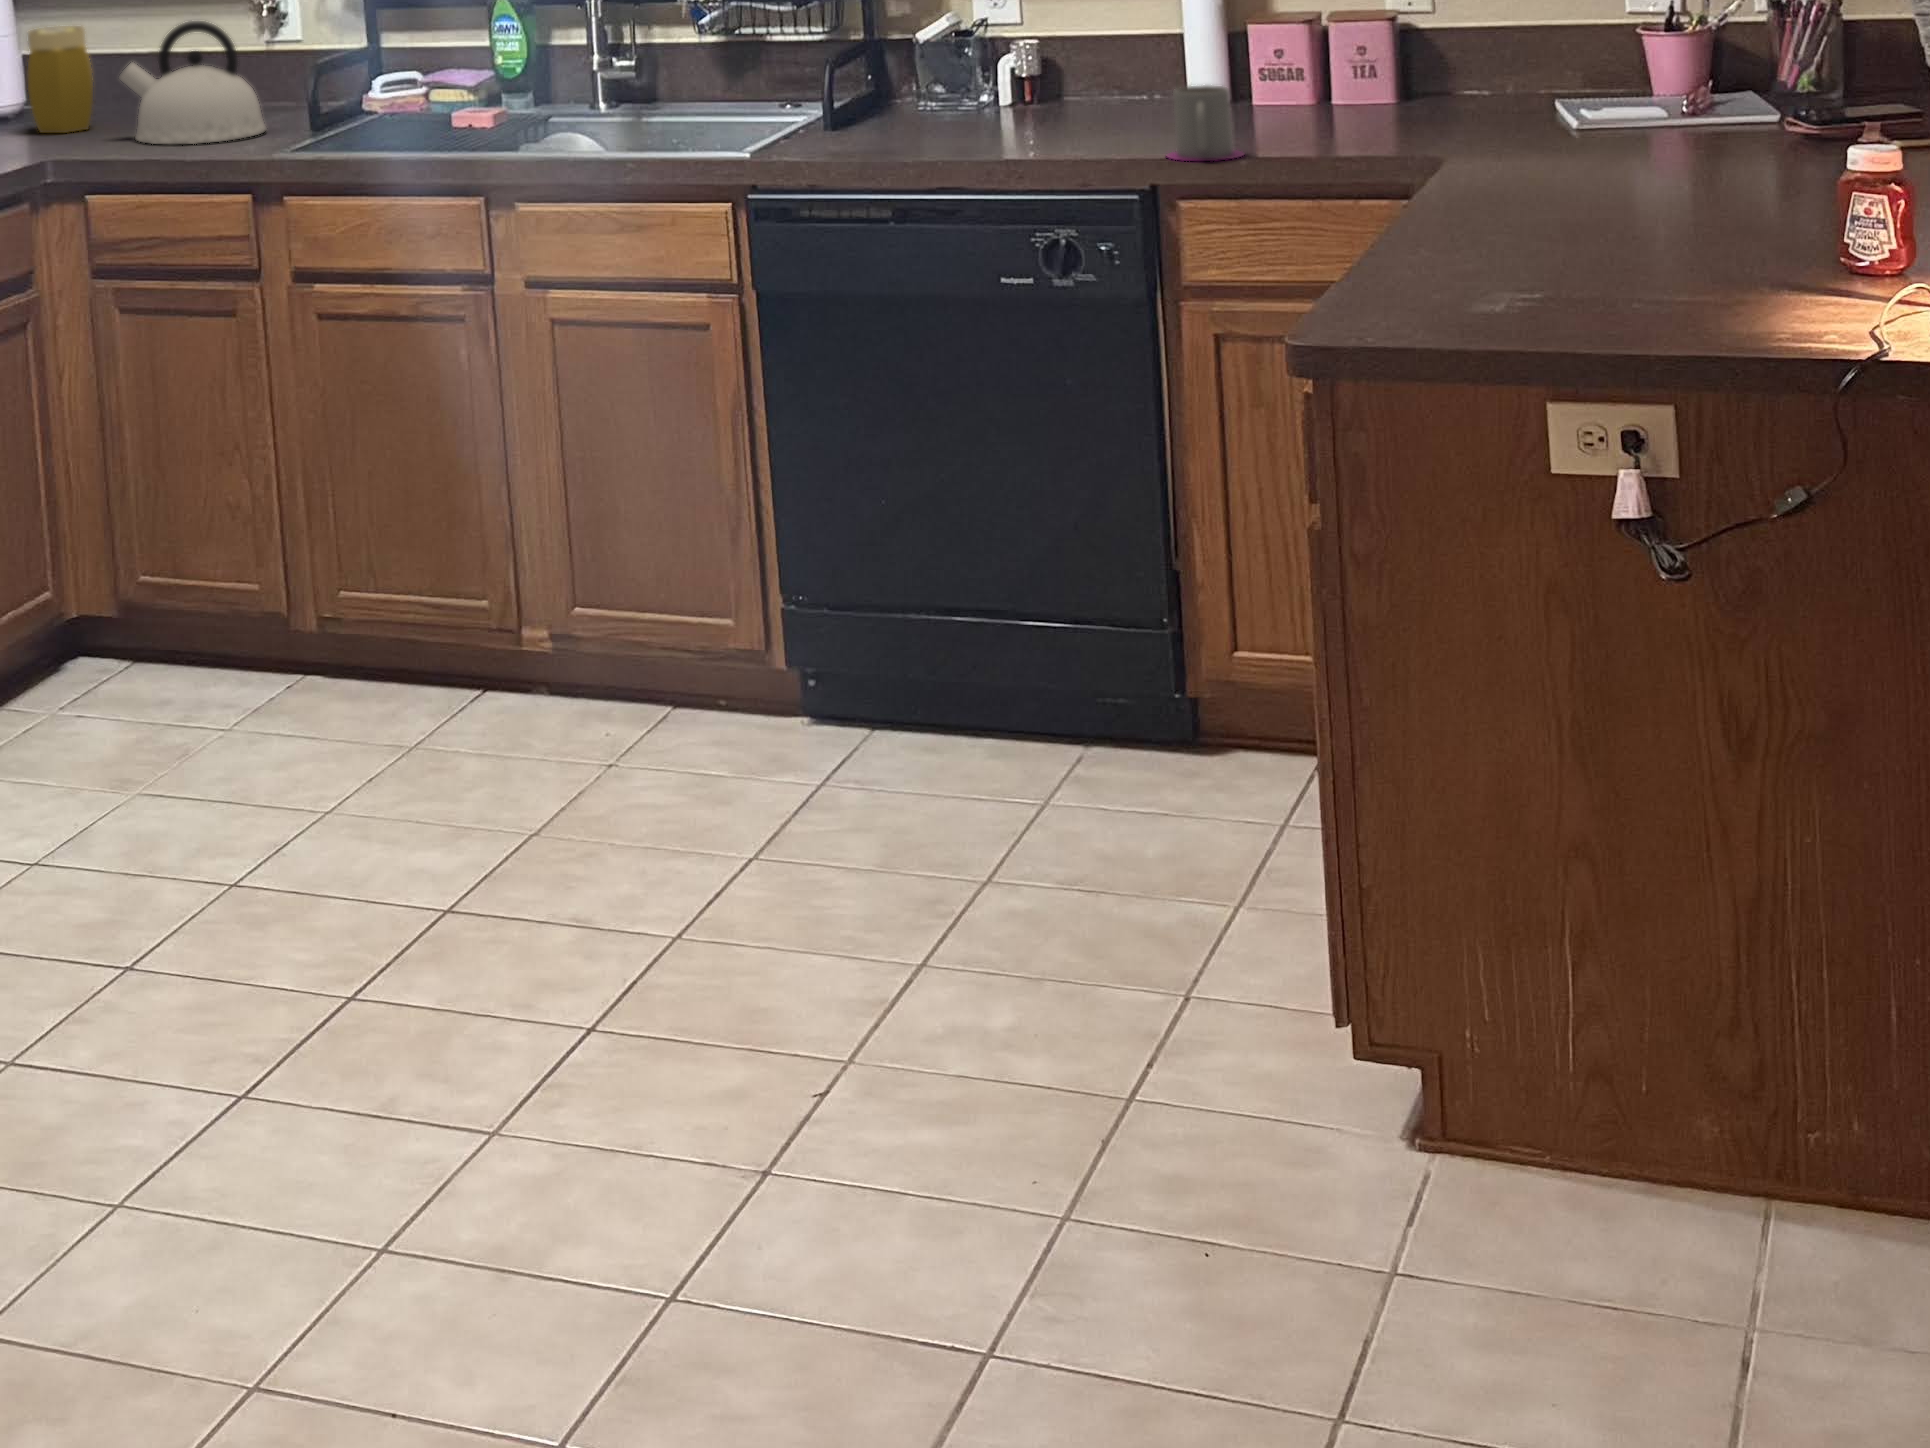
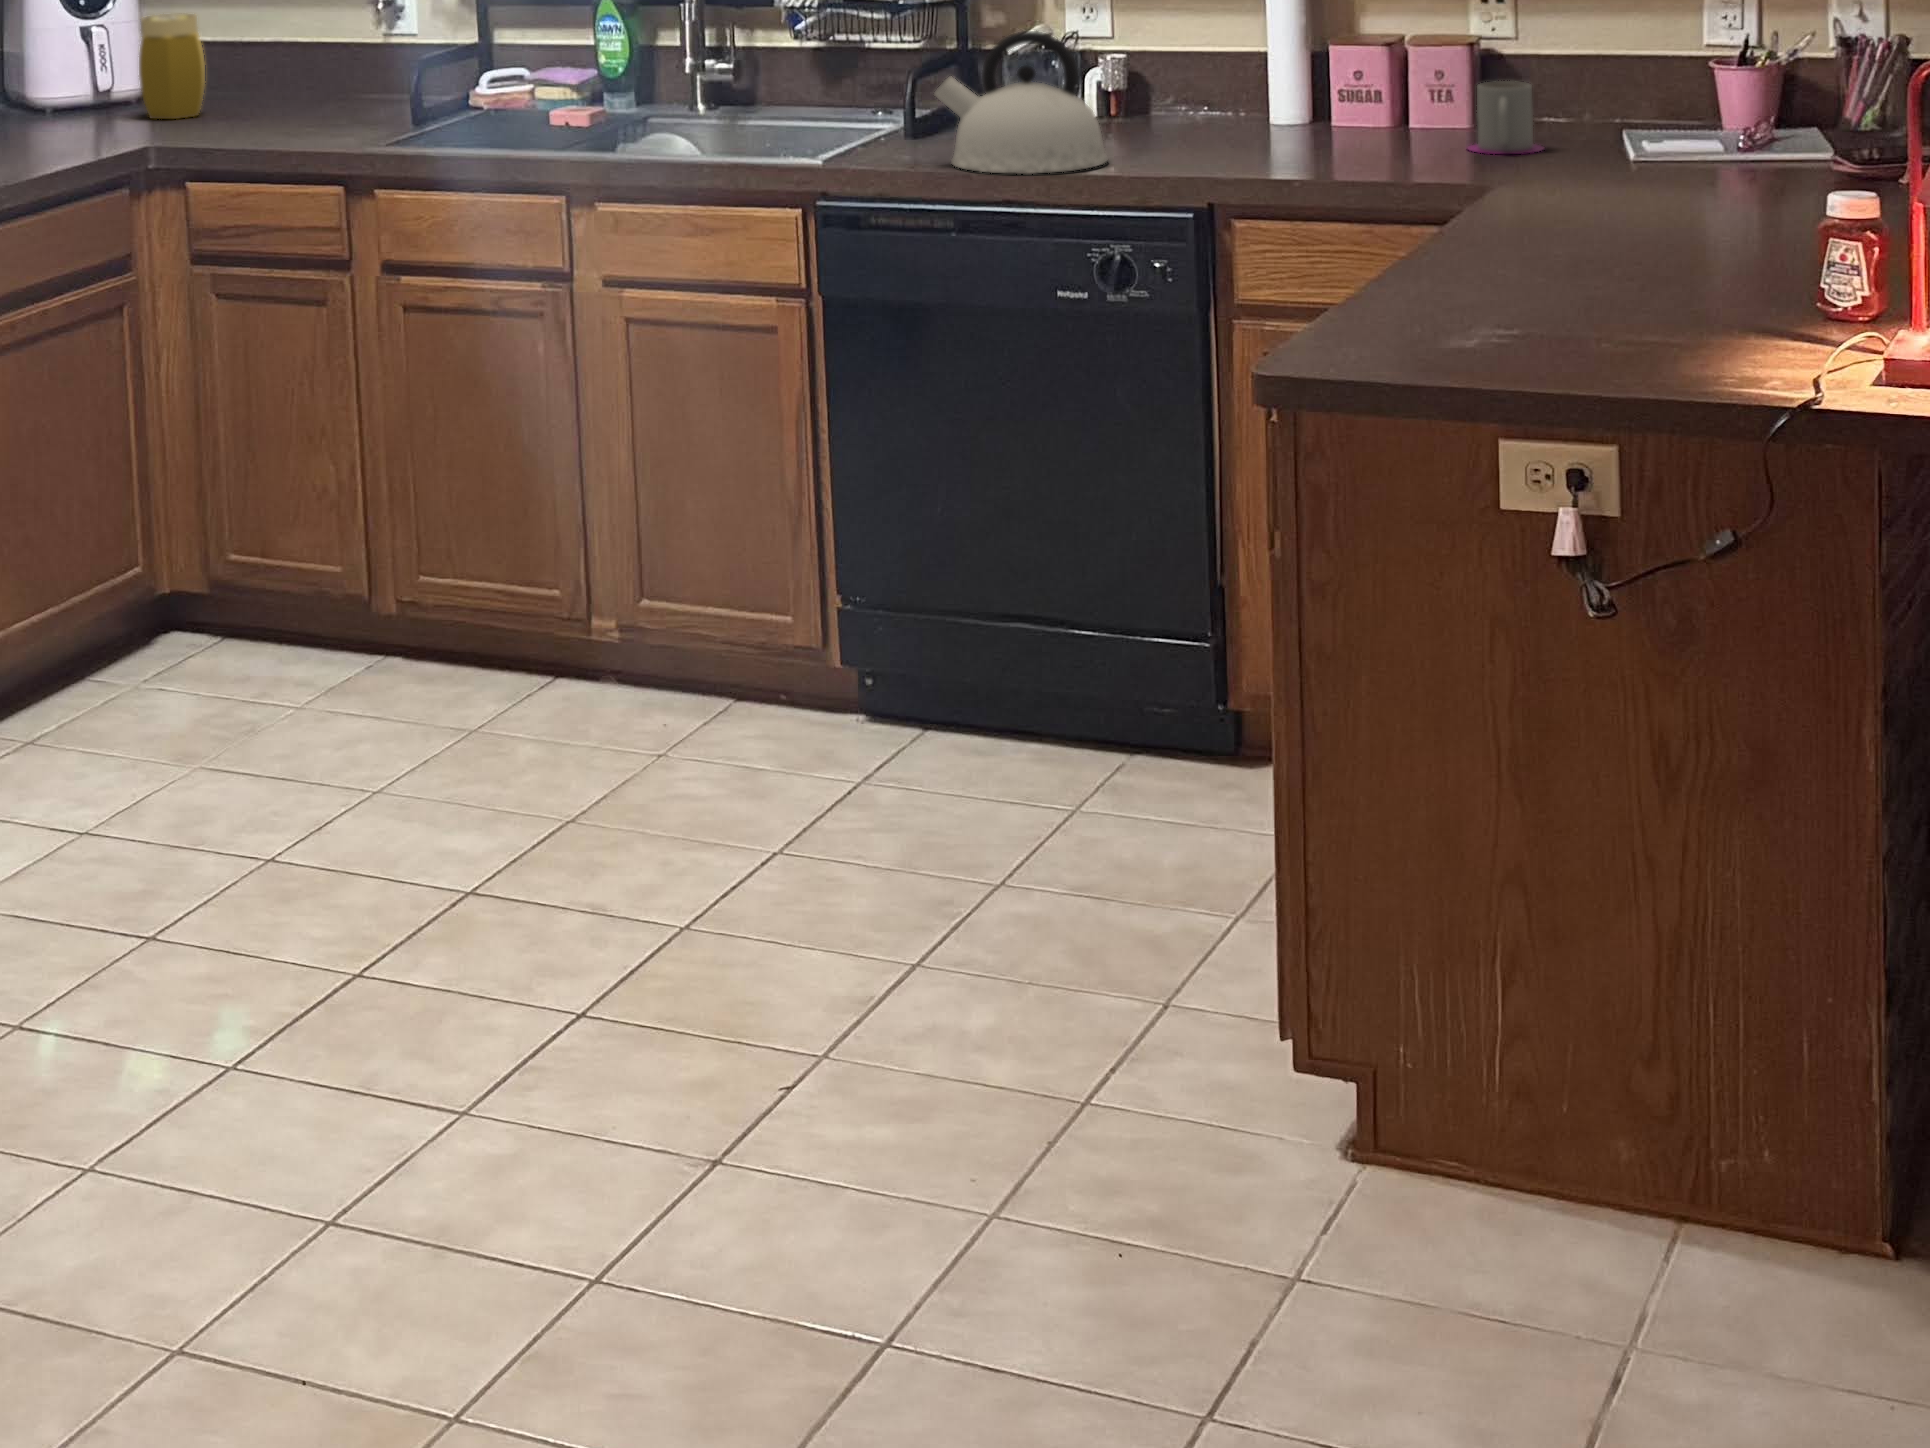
kettle: present [120,21,266,144] -> present [934,31,1108,174]
mug: present [1167,85,1243,161] -> present [1468,81,1543,154]

